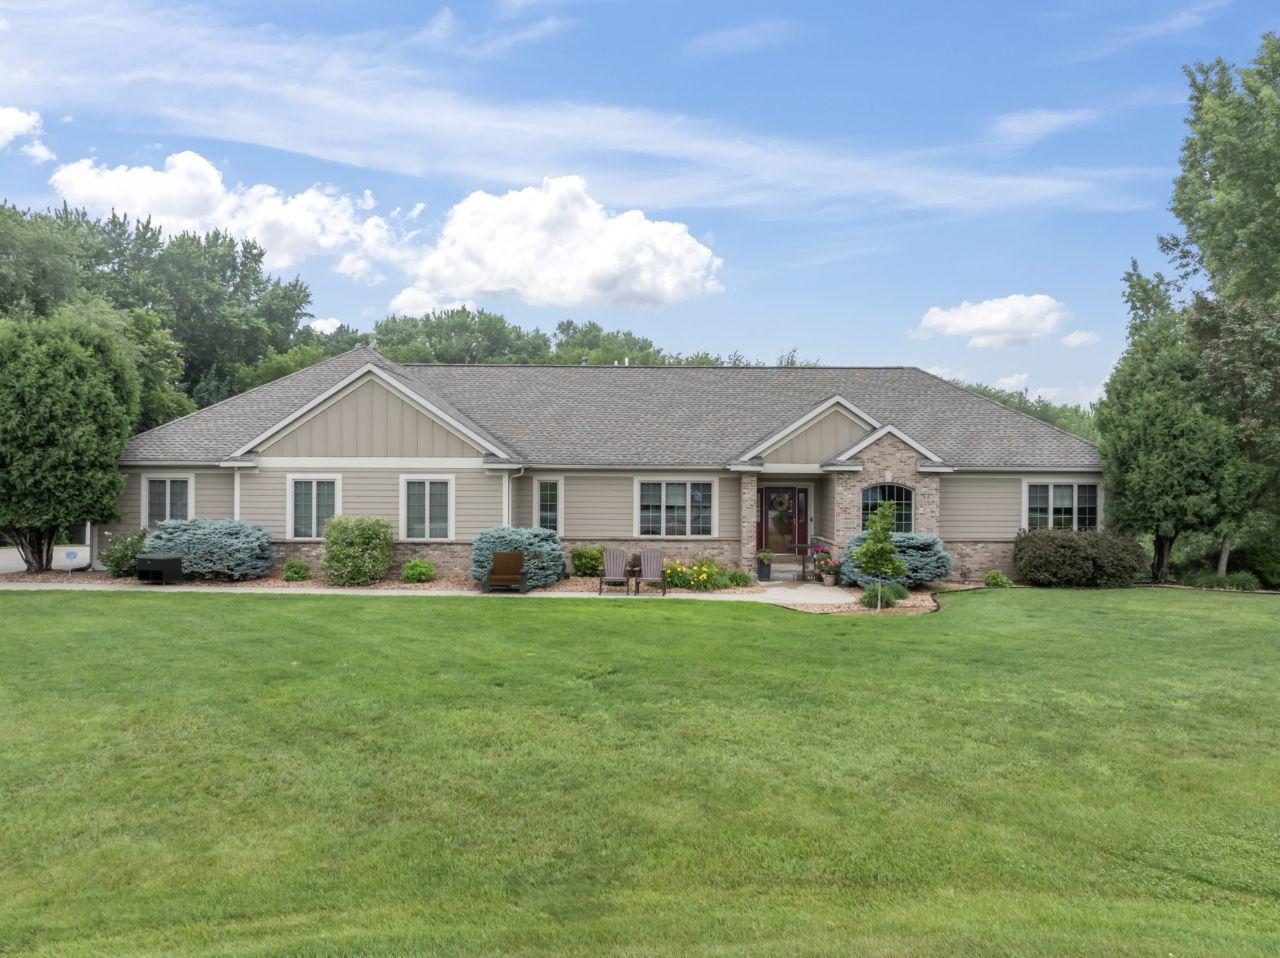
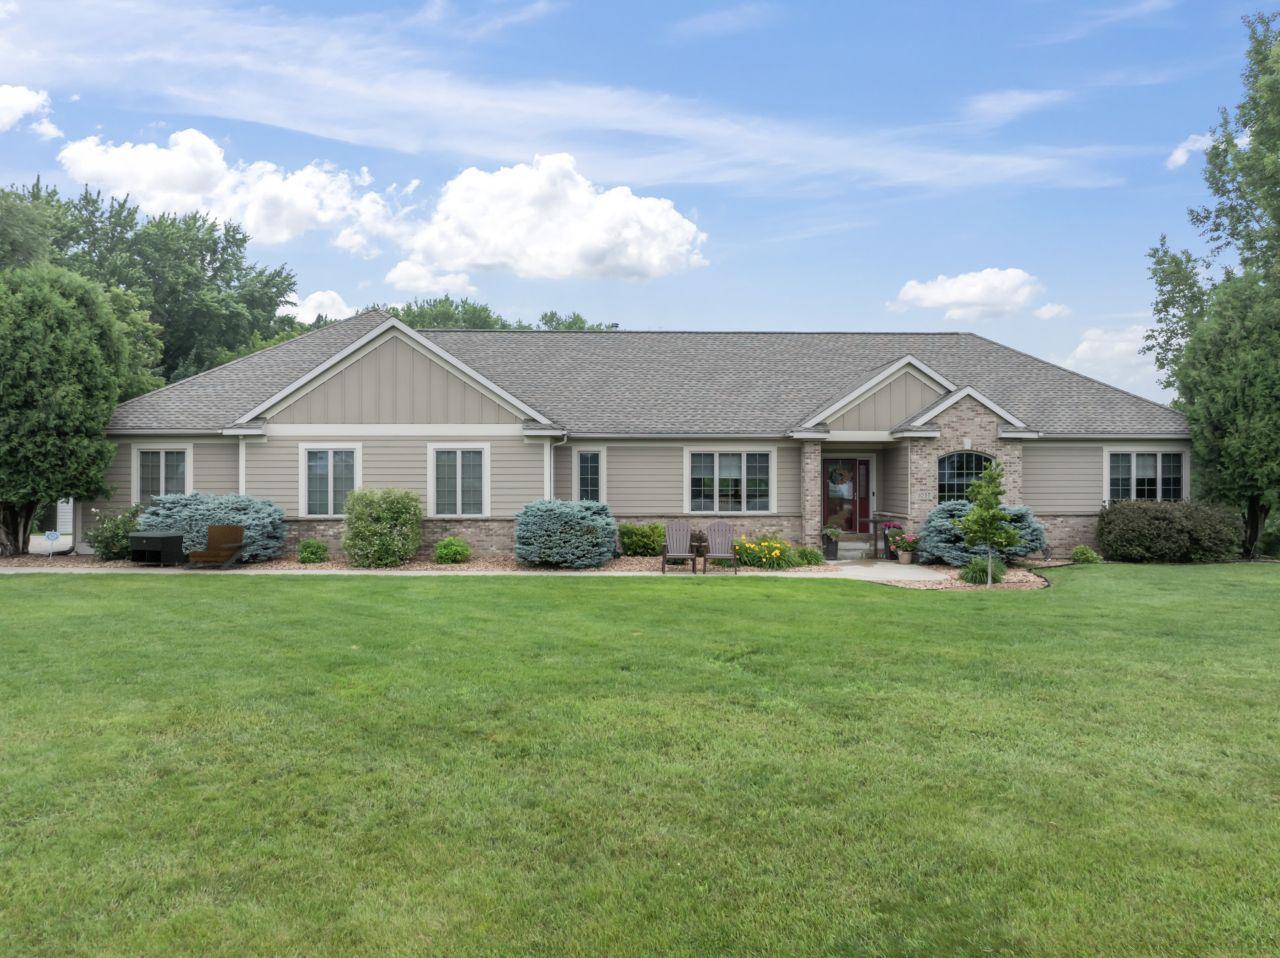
lounge chair: present [483,552,530,593] -> present [183,525,251,570]

